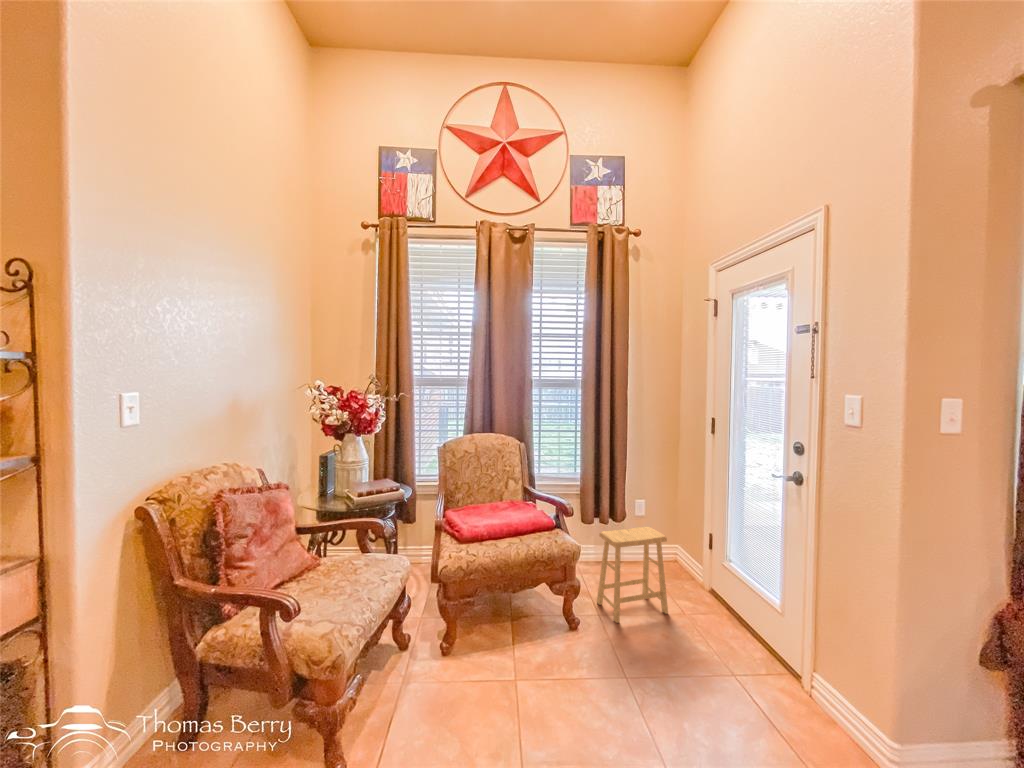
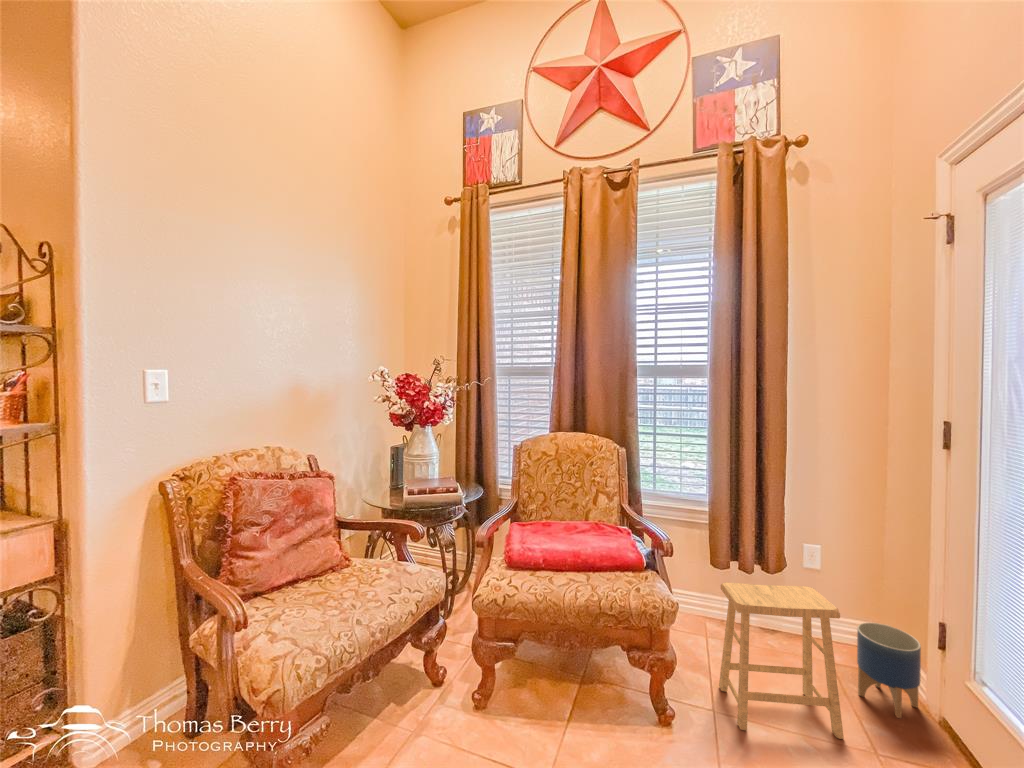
planter: none [669,544,700,596] -> present [857,622,921,718]

